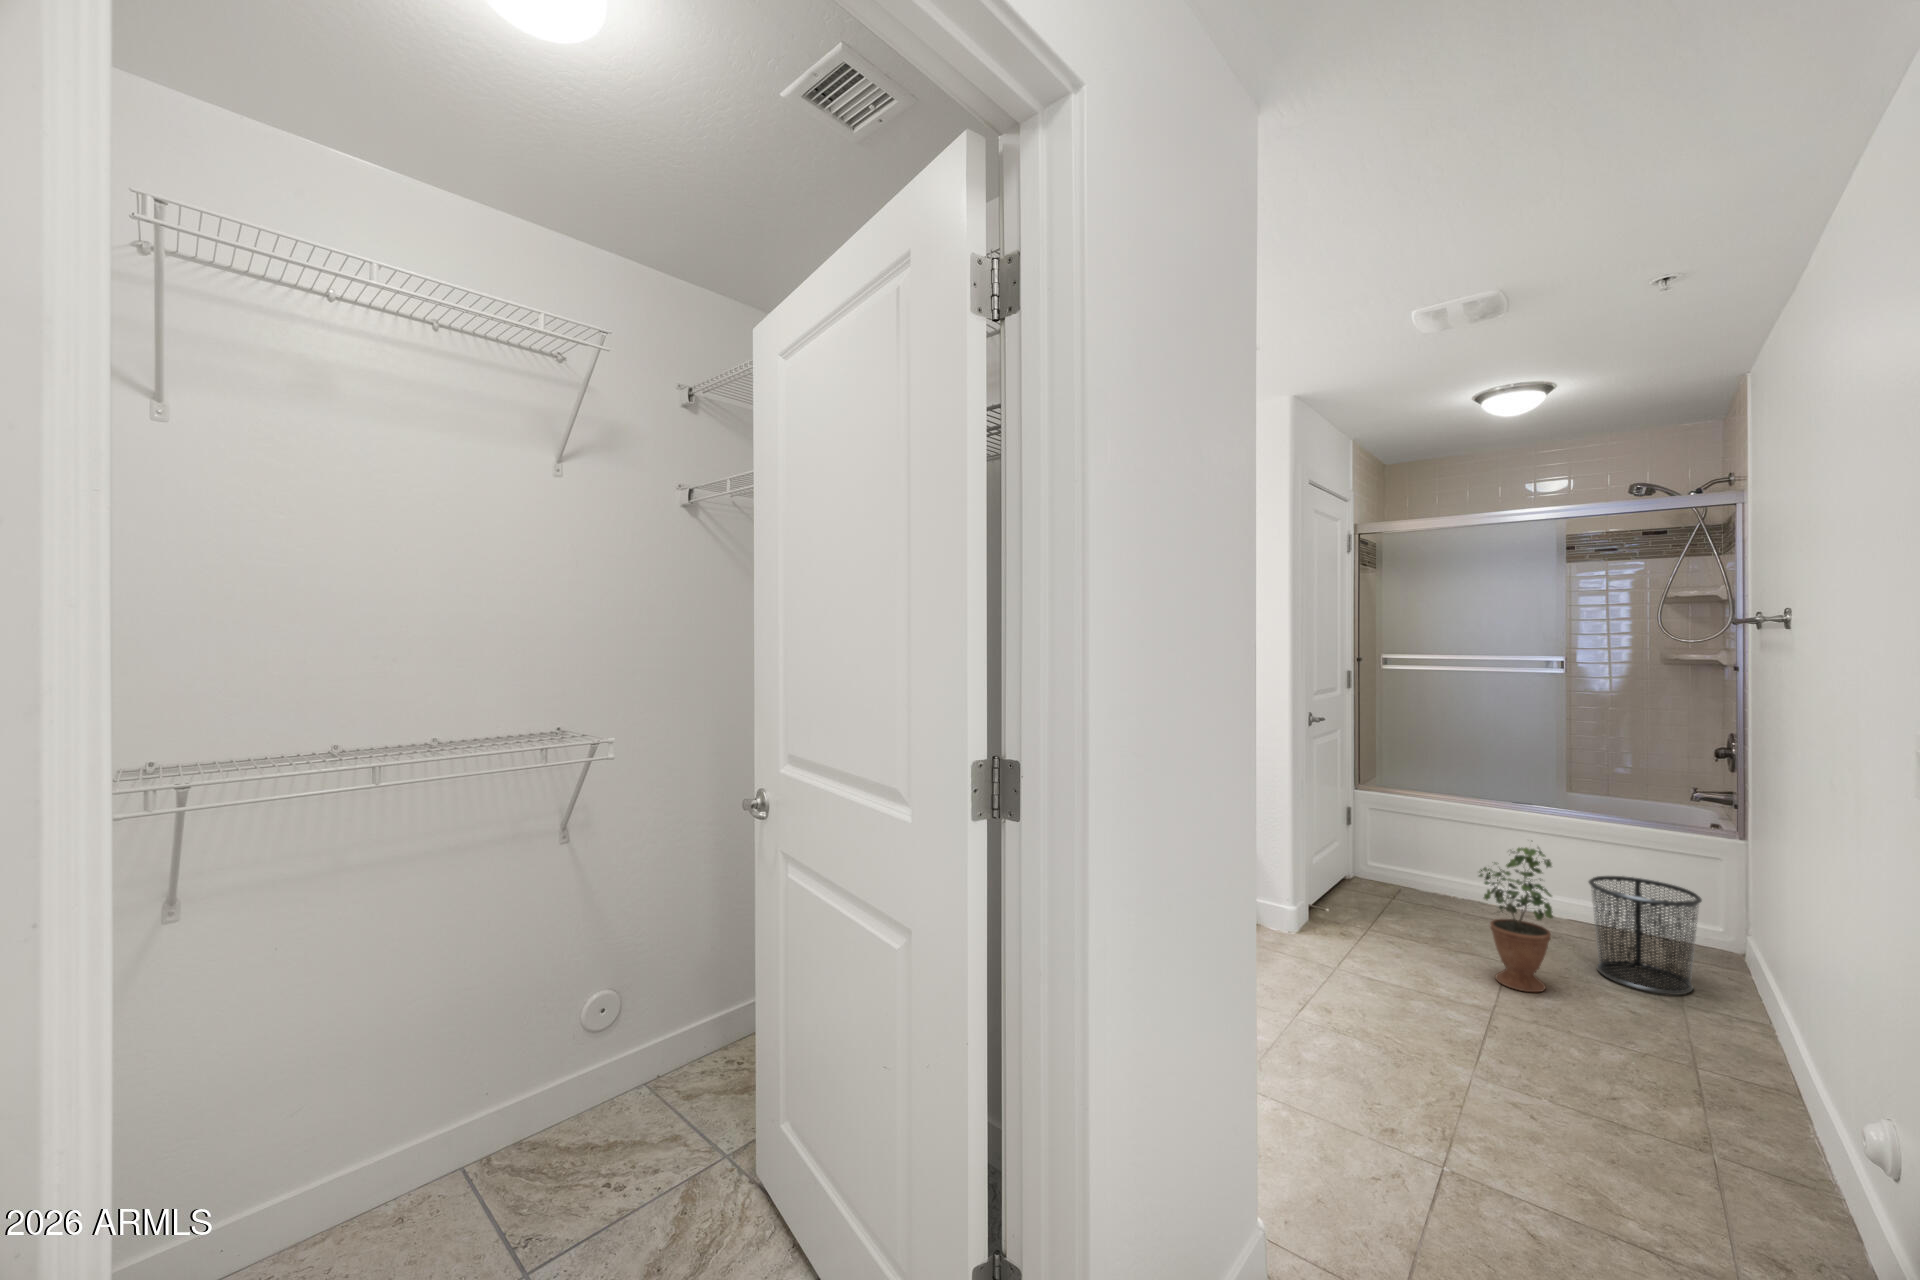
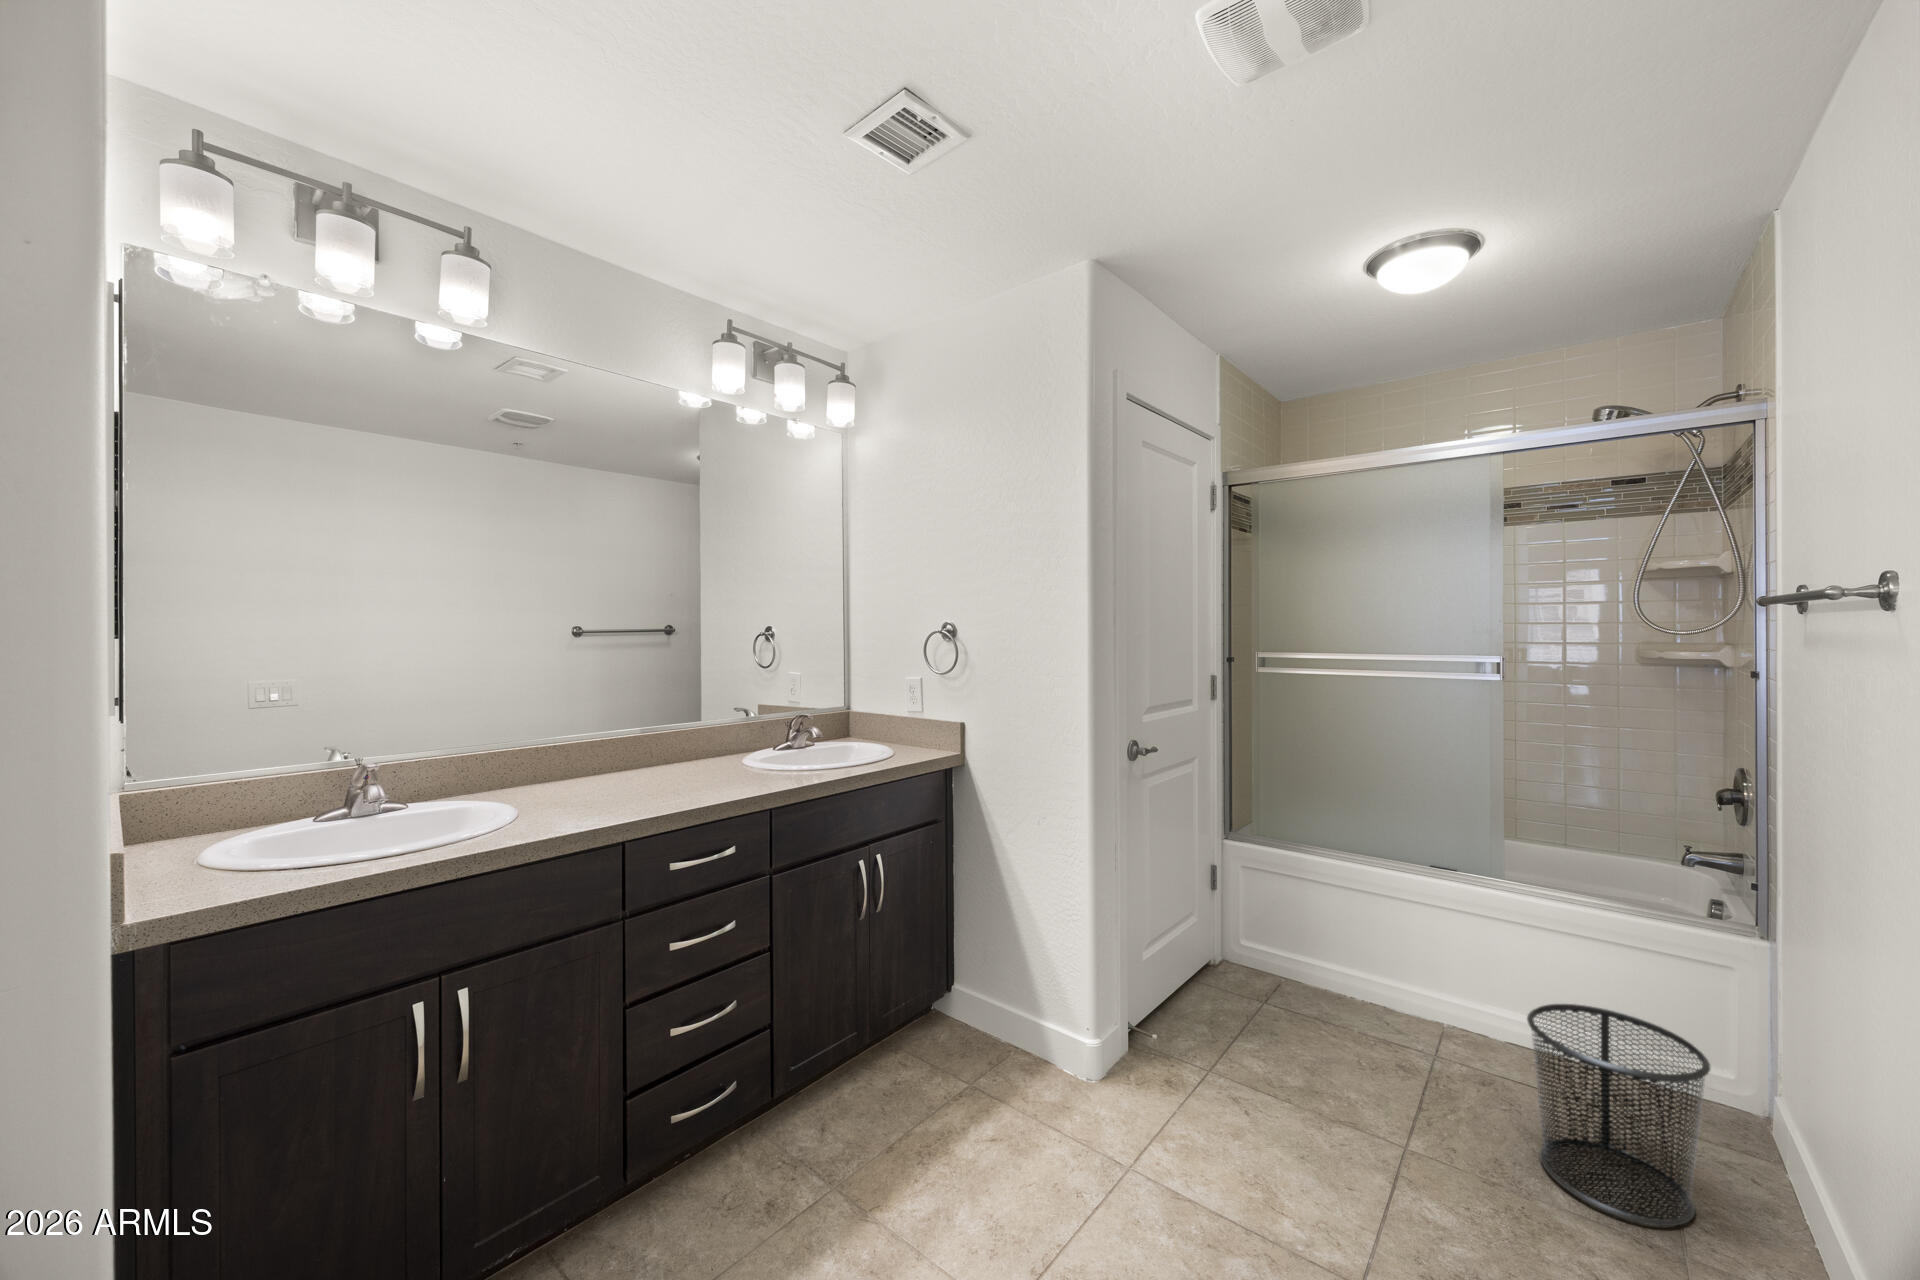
potted plant: present [1479,848,1553,992] -> none [1348,959,1466,1221]

